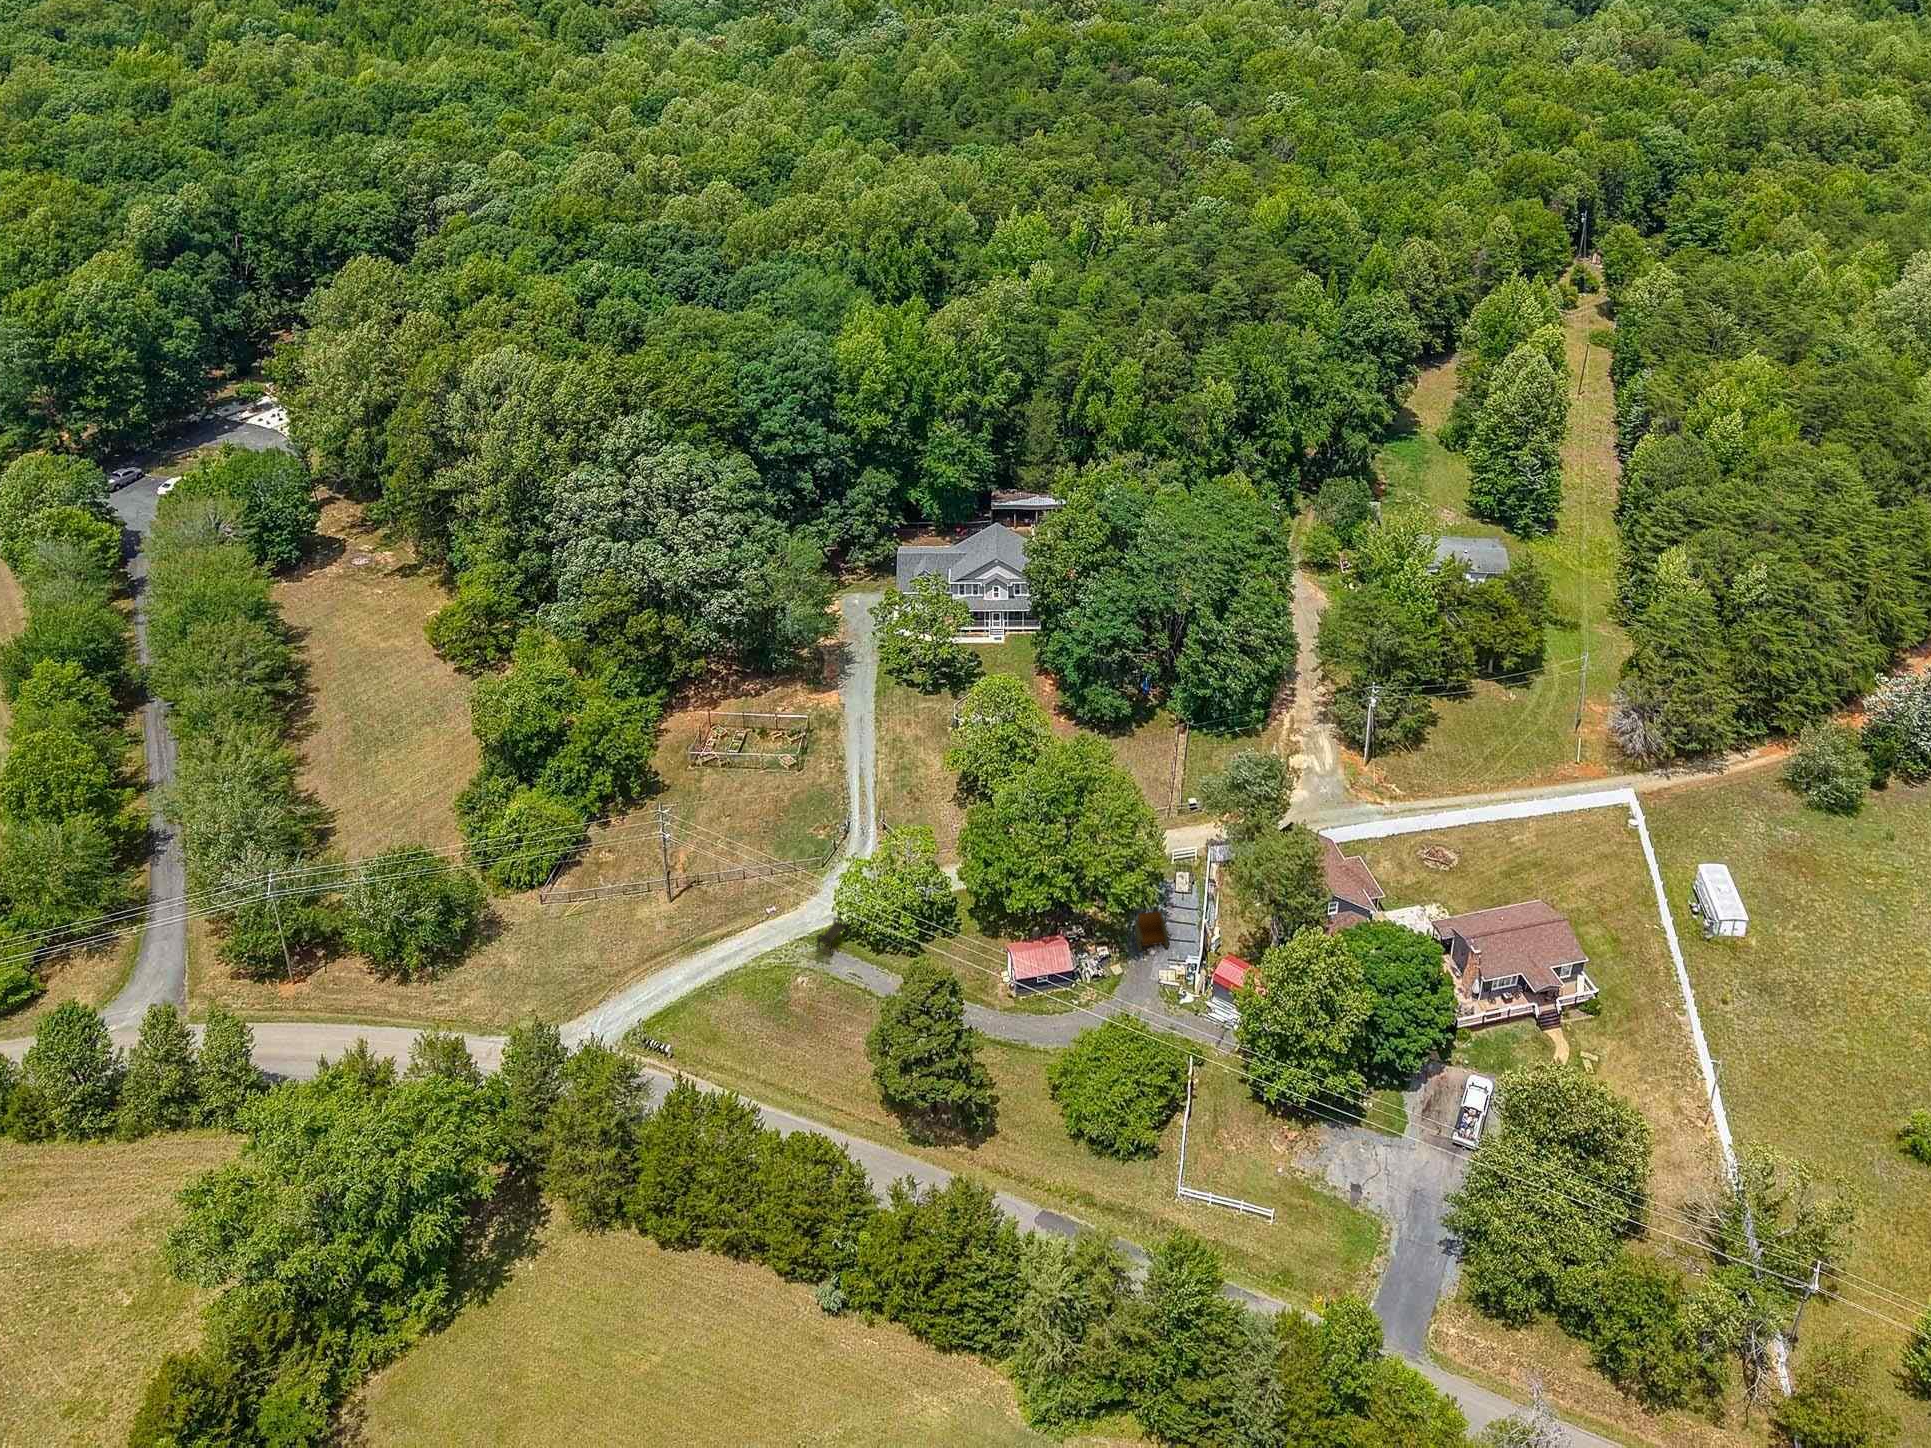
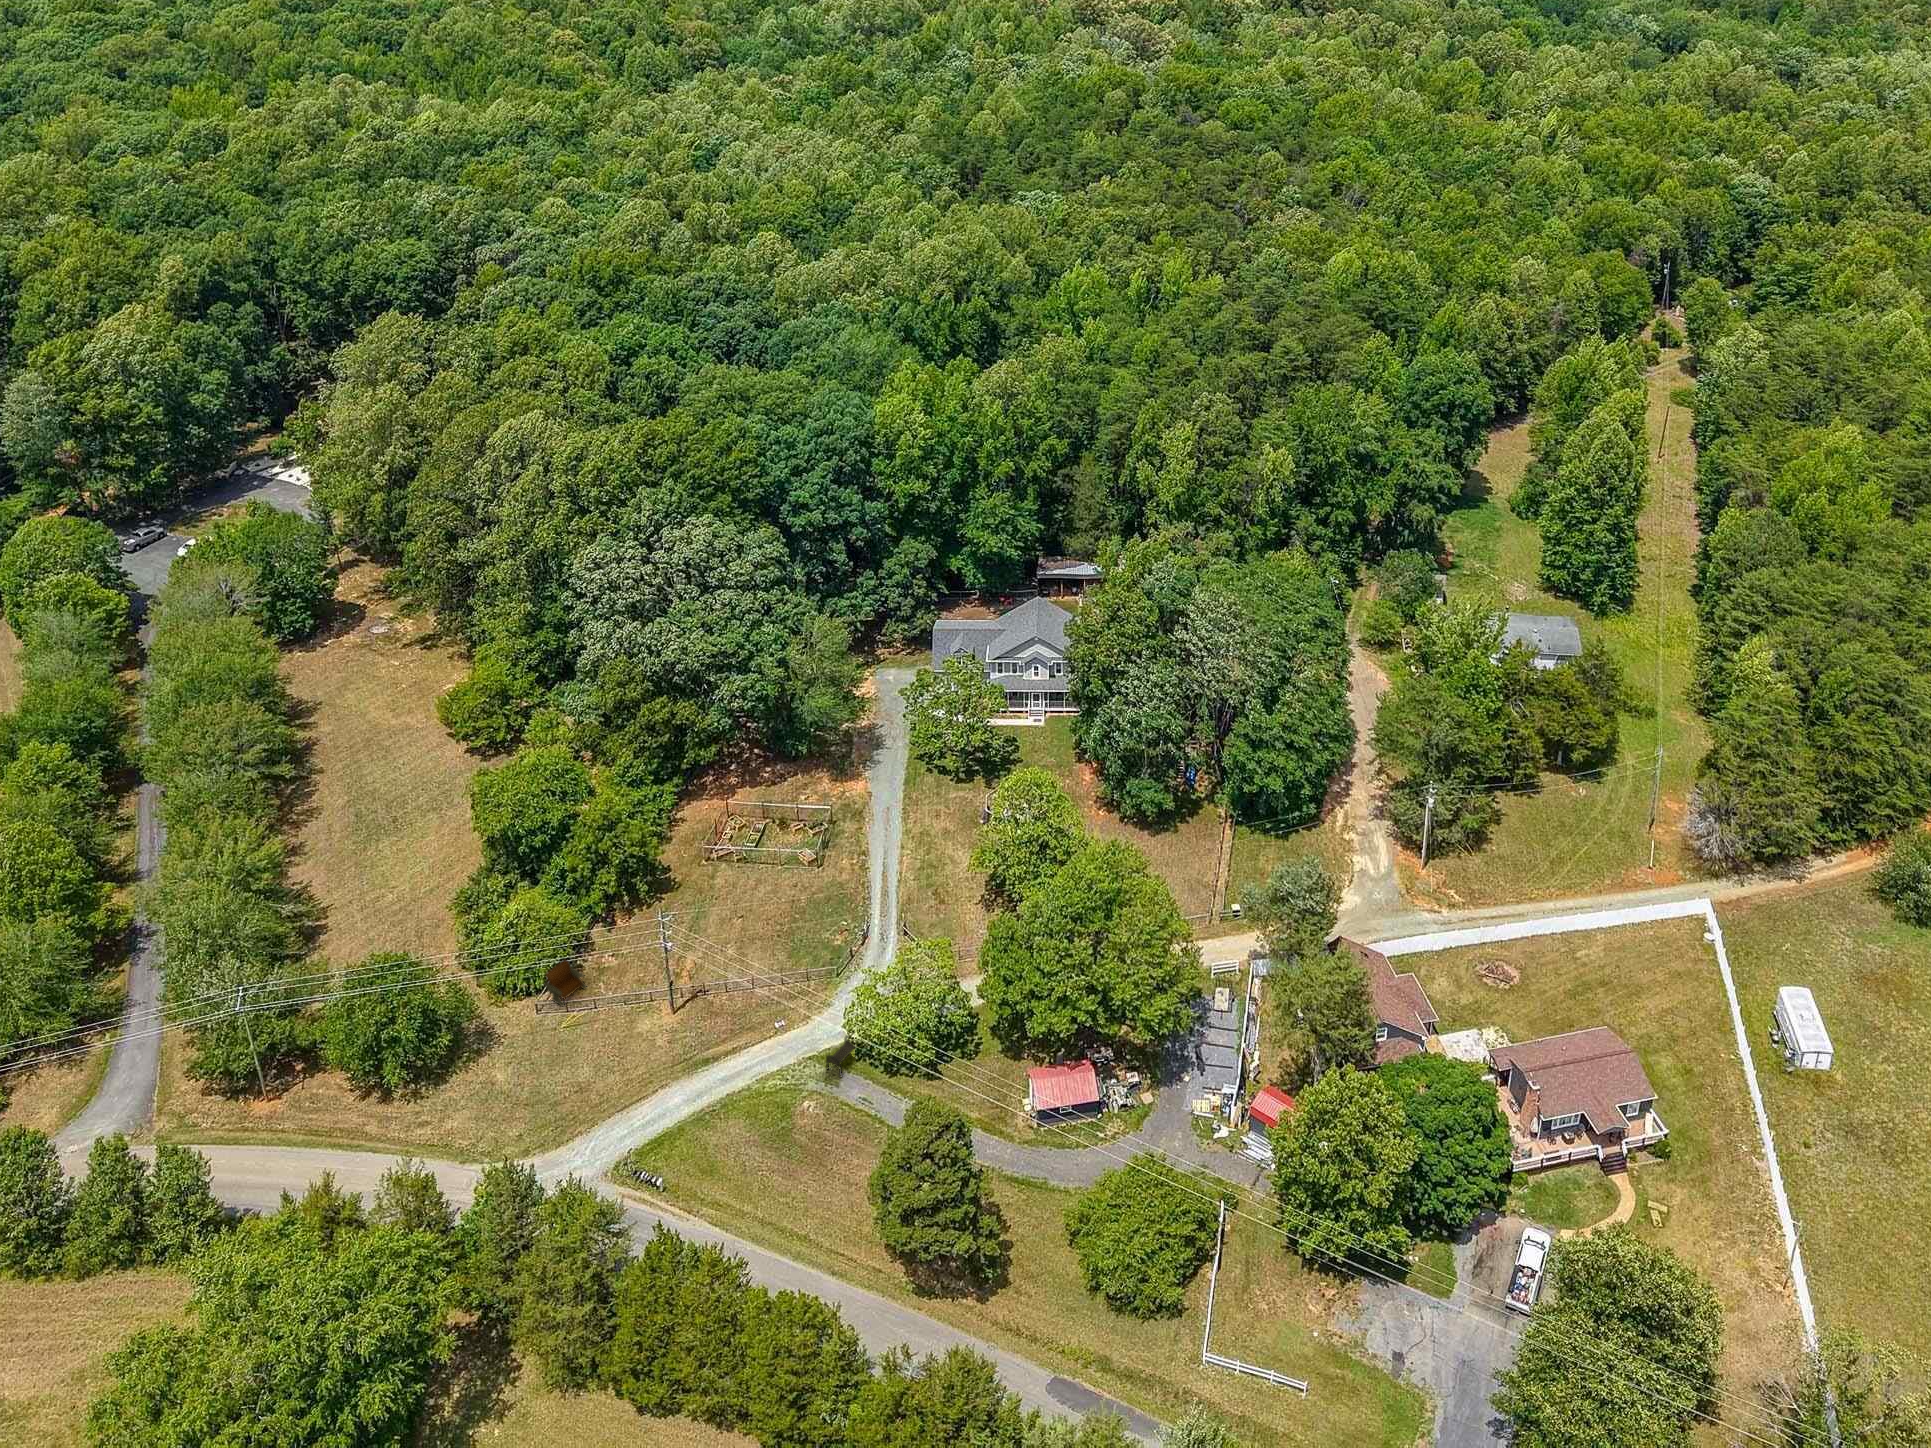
lounge chair: present [1134,911,1169,951] -> present [544,960,587,1006]

